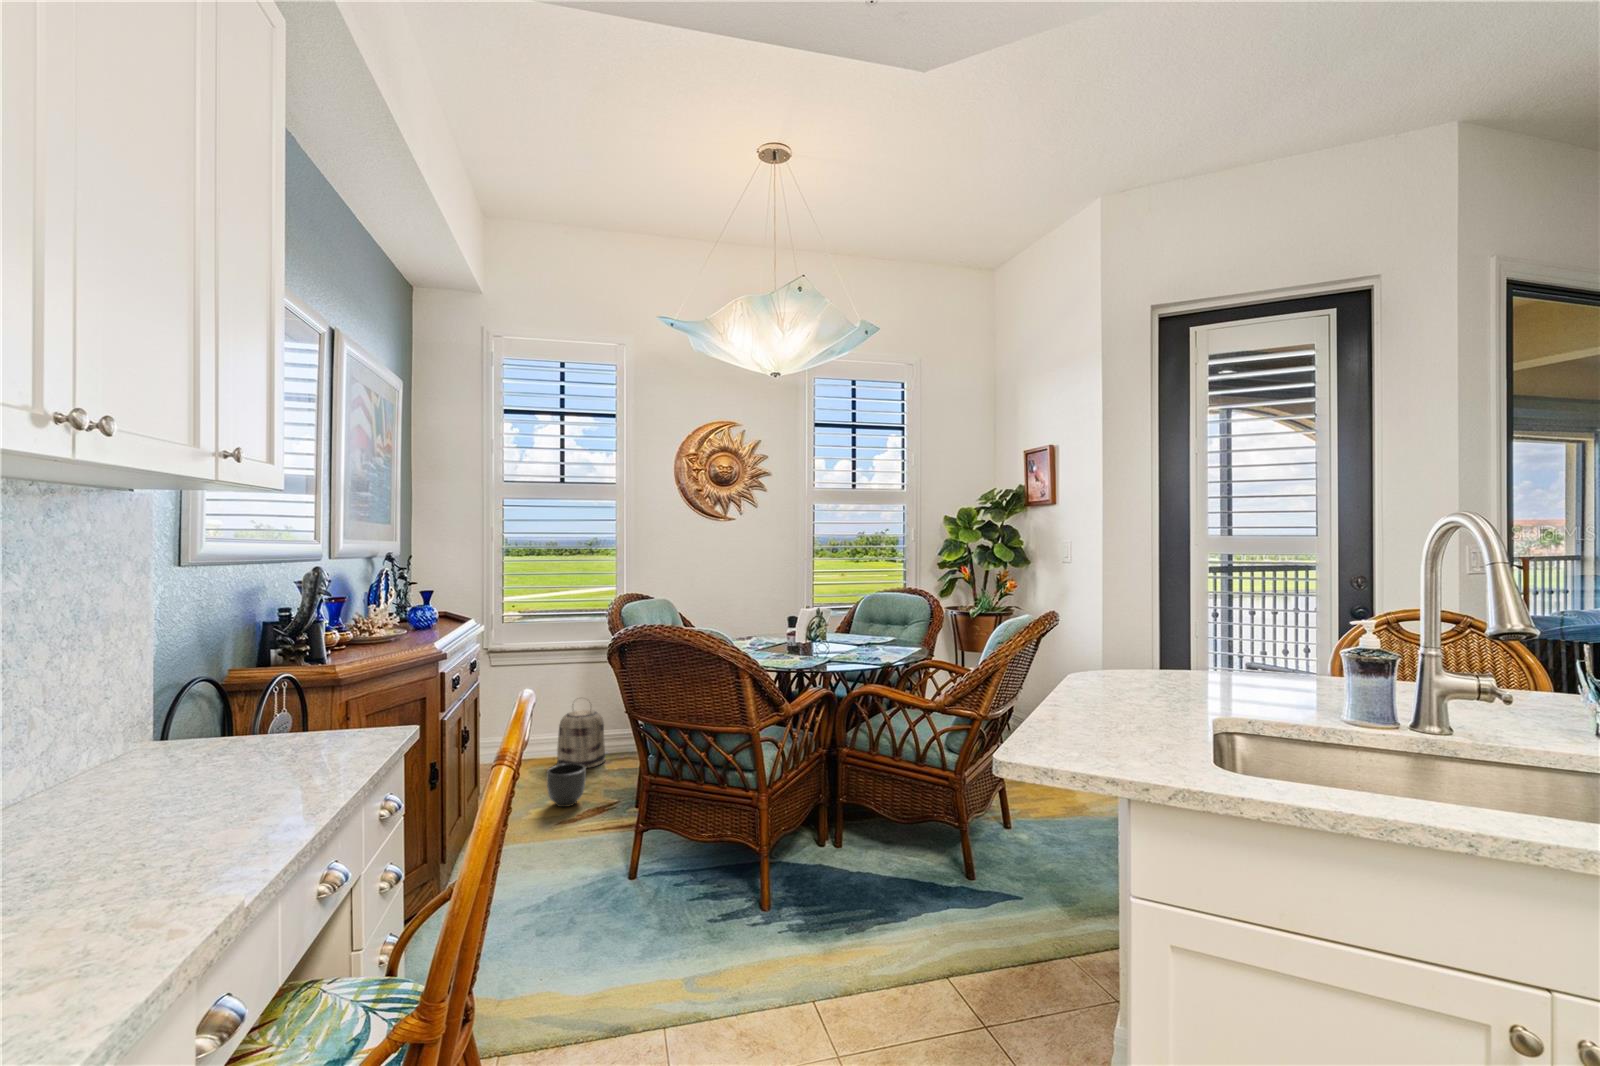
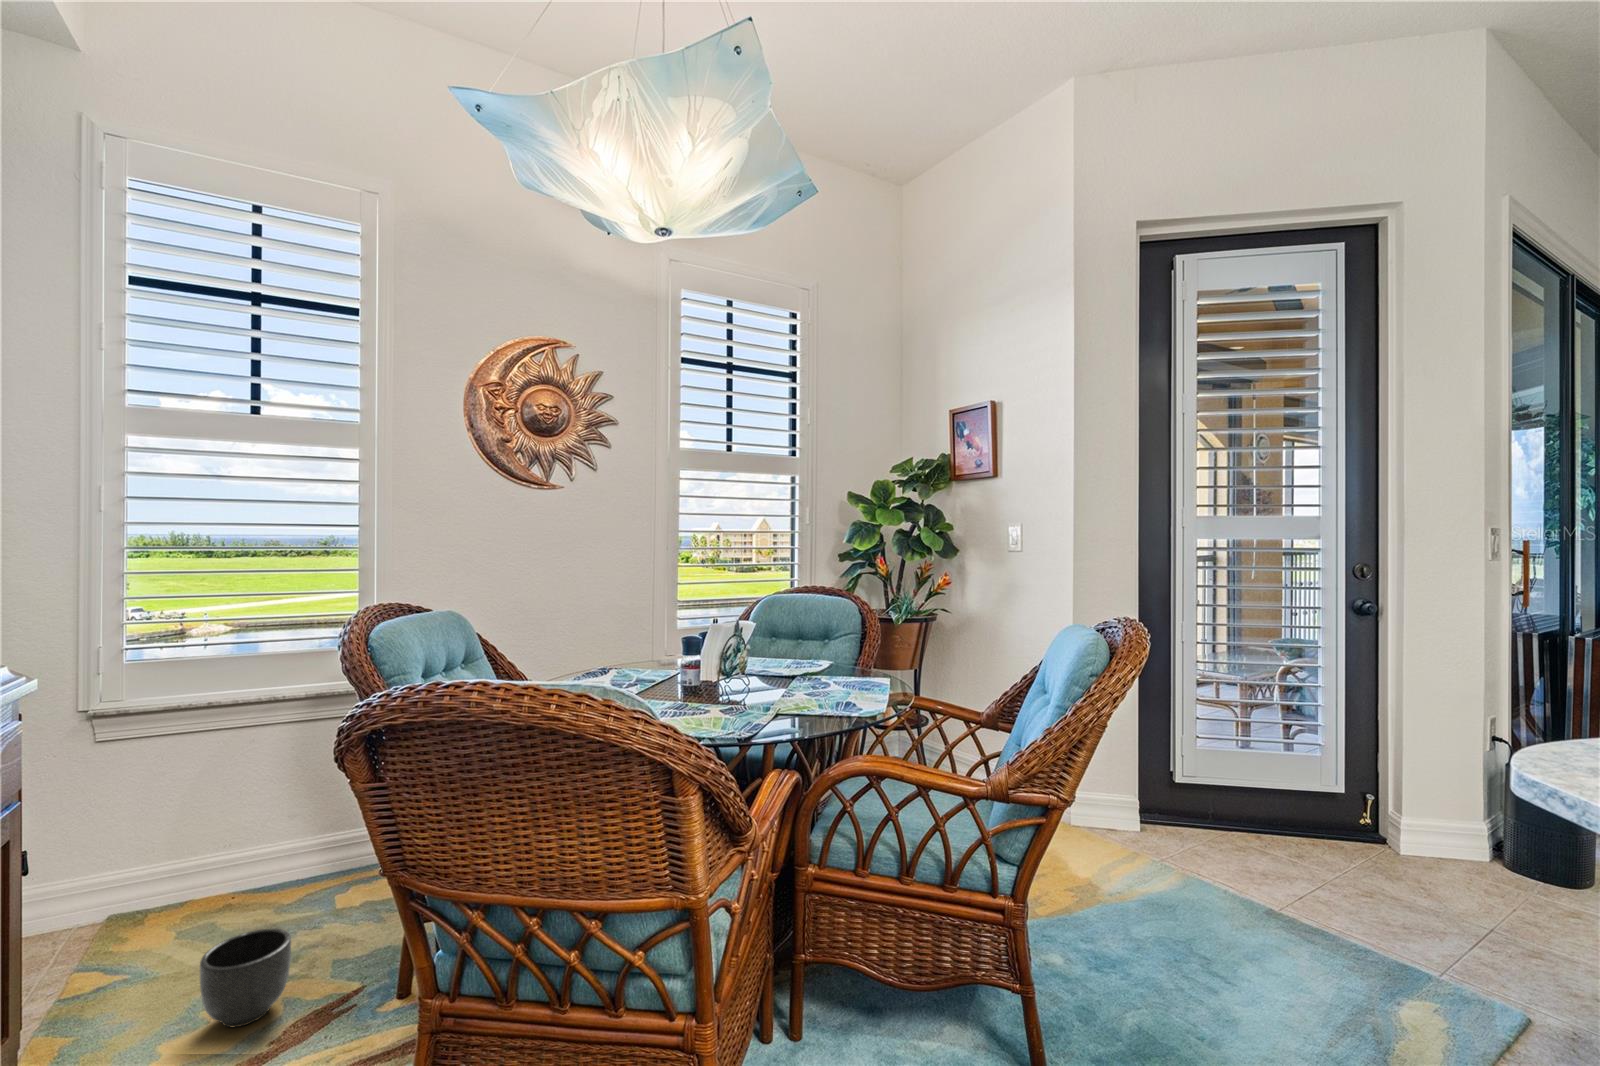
basket: present [557,710,606,768] -> none [237,786,337,919]

